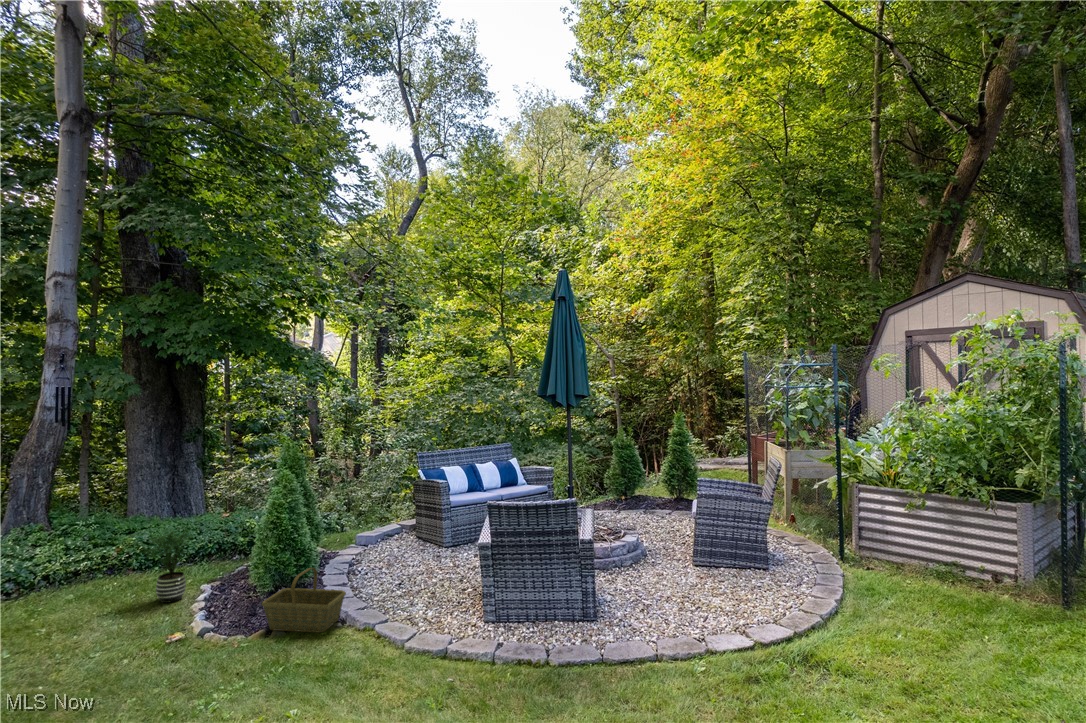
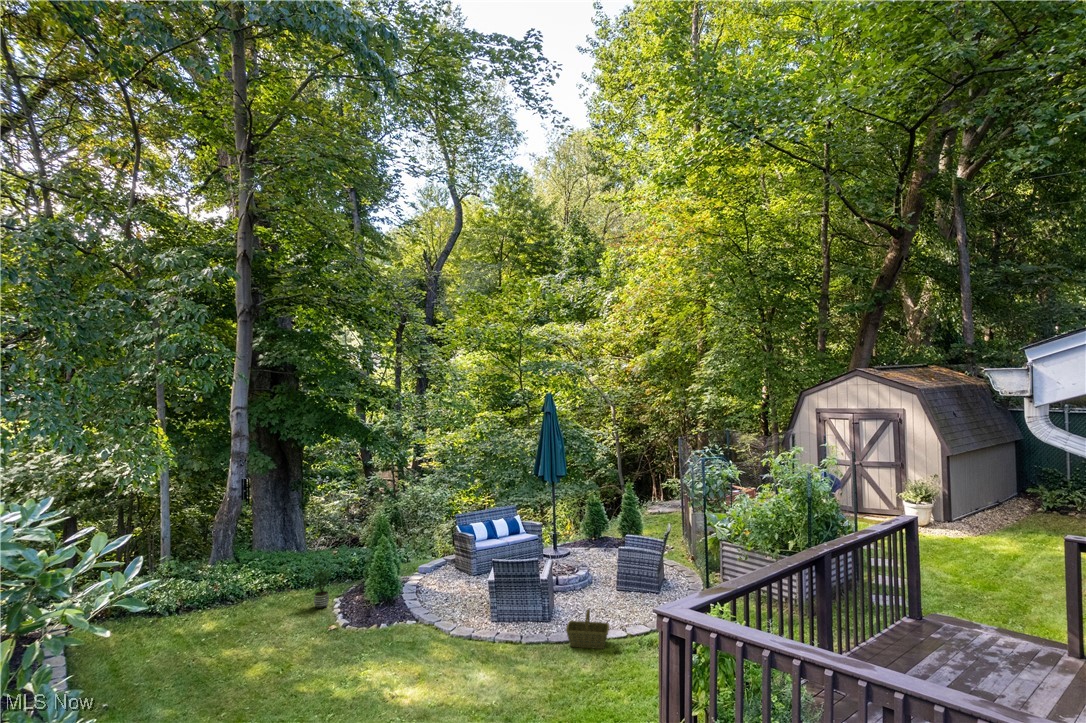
basket: present [262,568,346,632] -> present [566,609,609,649]

